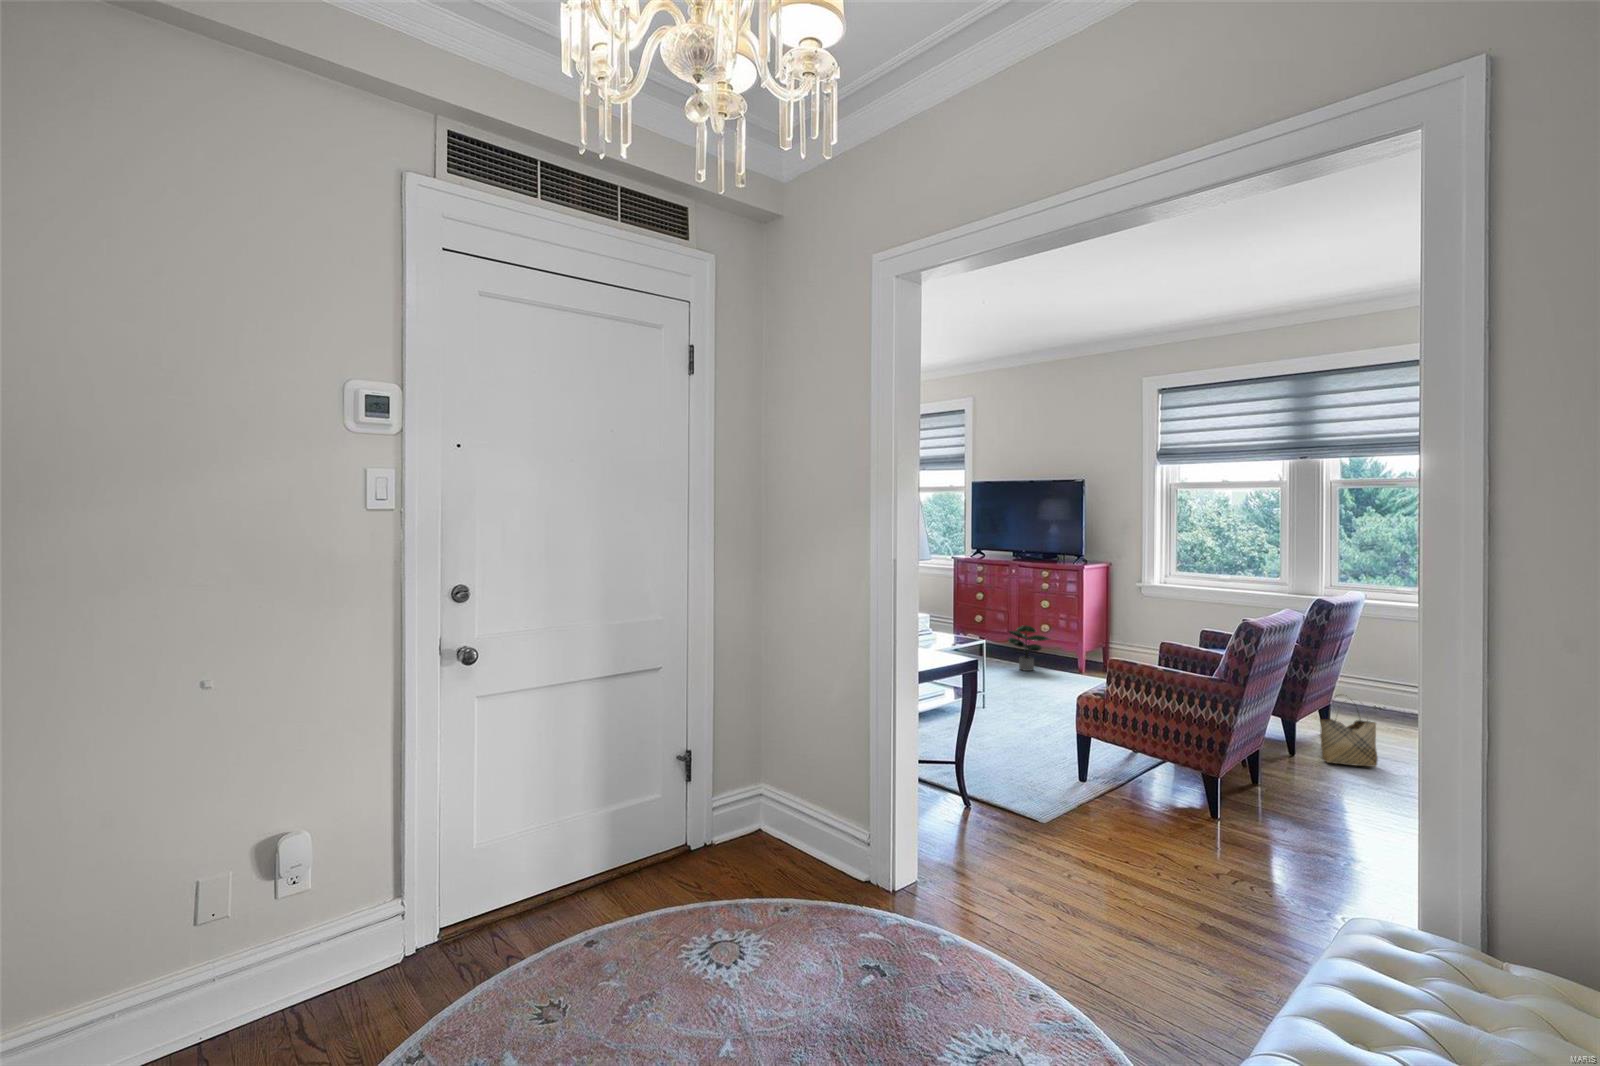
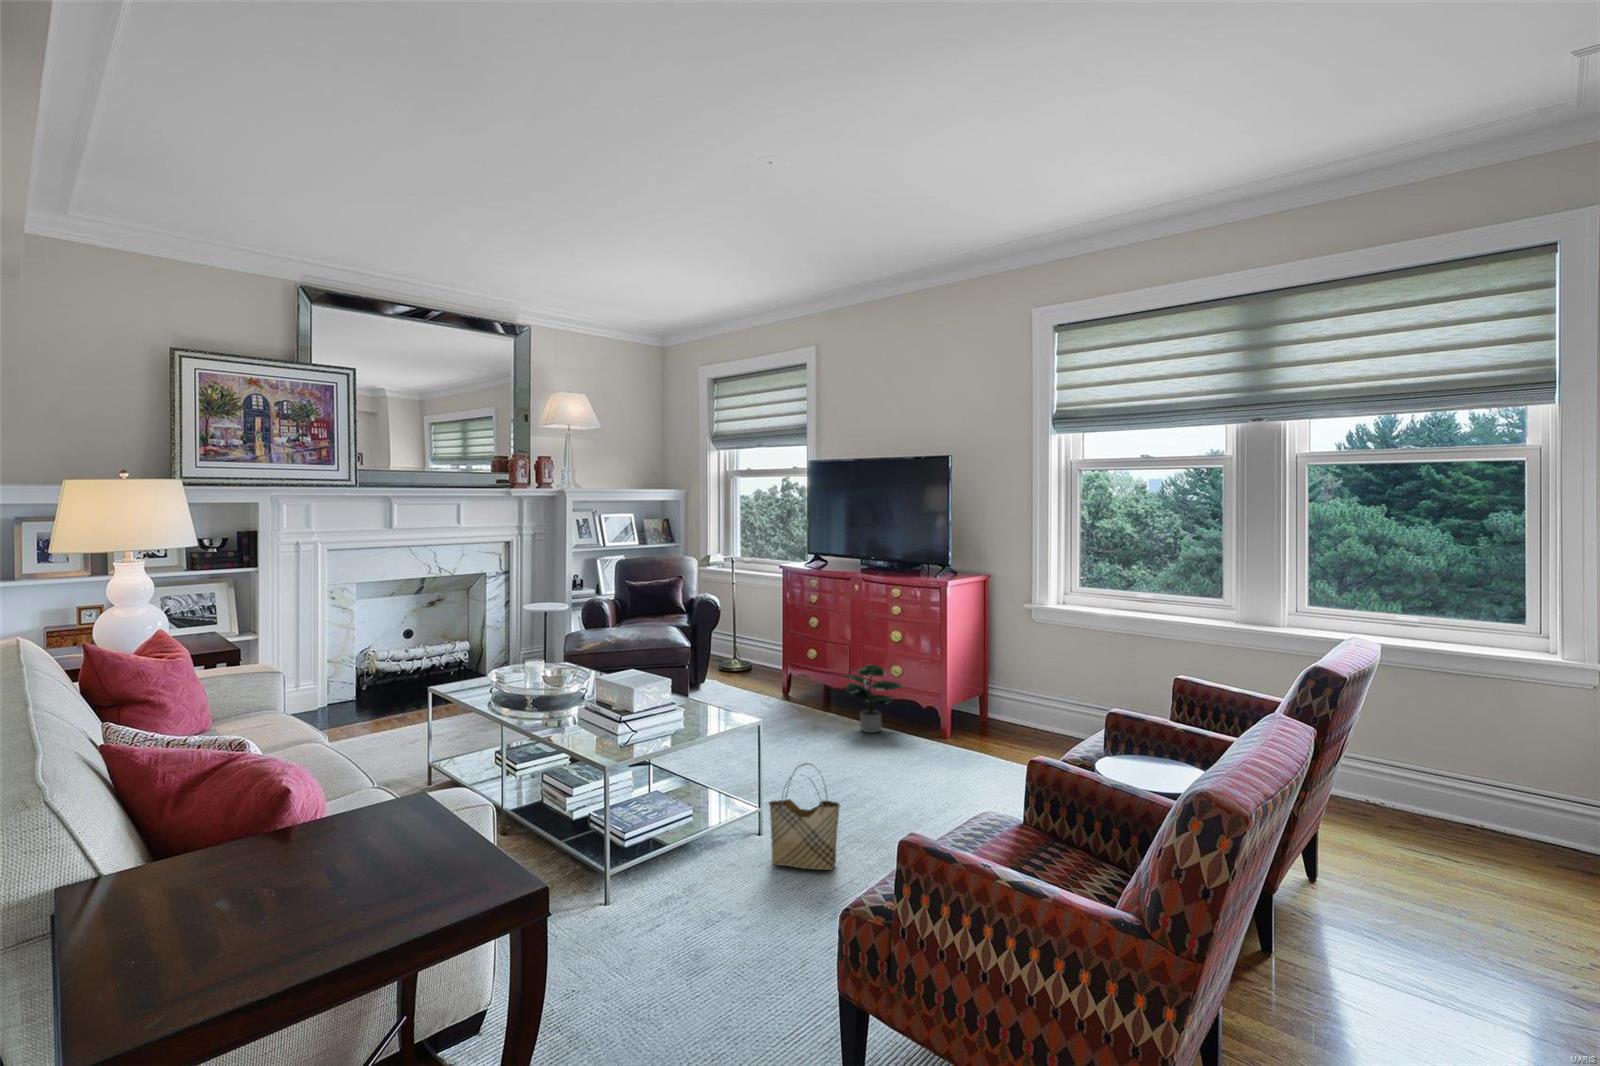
woven basket: present [1320,695,1378,767] -> present [769,763,840,870]

